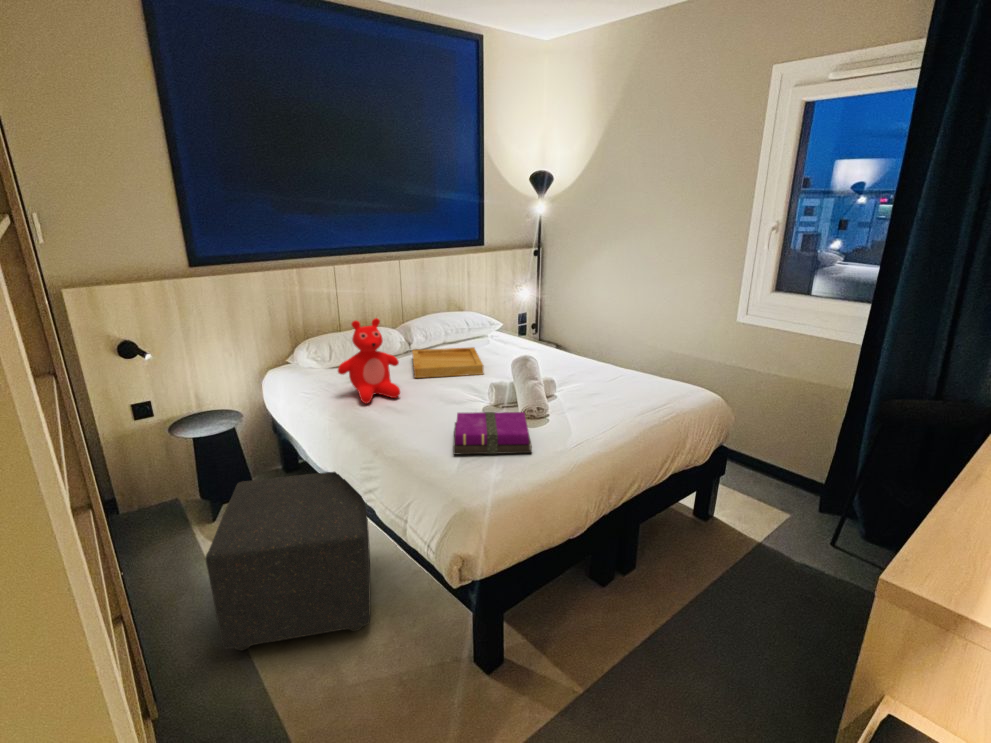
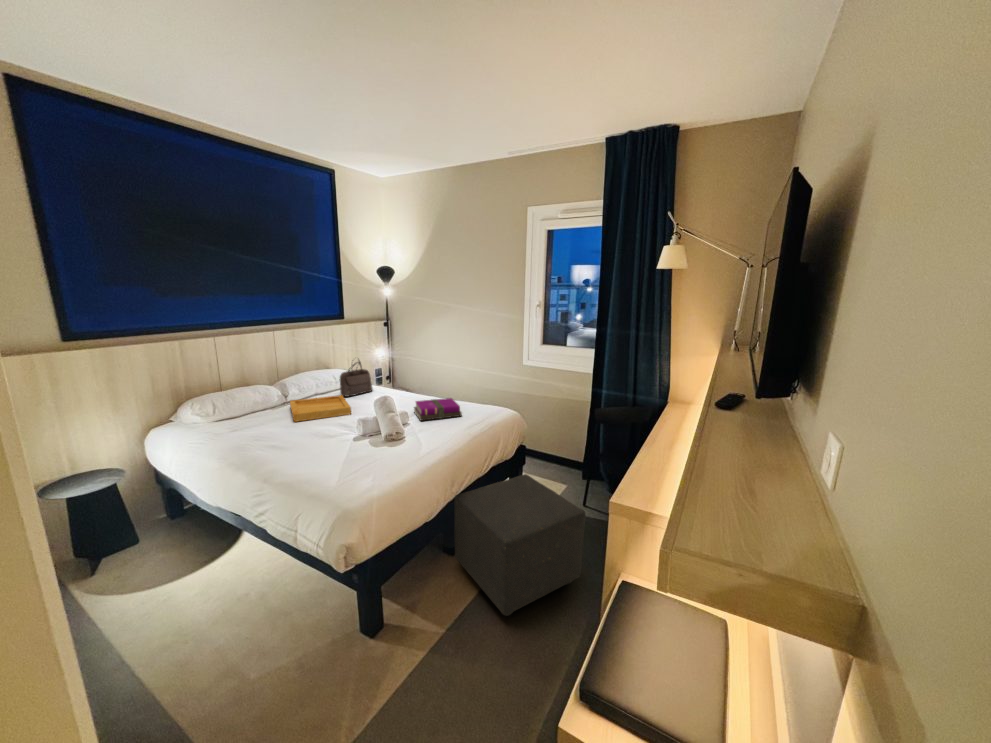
handbag: none [472,299,514,350] -> present [339,361,373,397]
teddy bear: present [338,318,400,403] -> none [224,376,283,445]
notebook: present [453,412,532,454] -> present [414,398,462,421]
ottoman: present [205,472,370,651] -> present [454,474,586,616]

